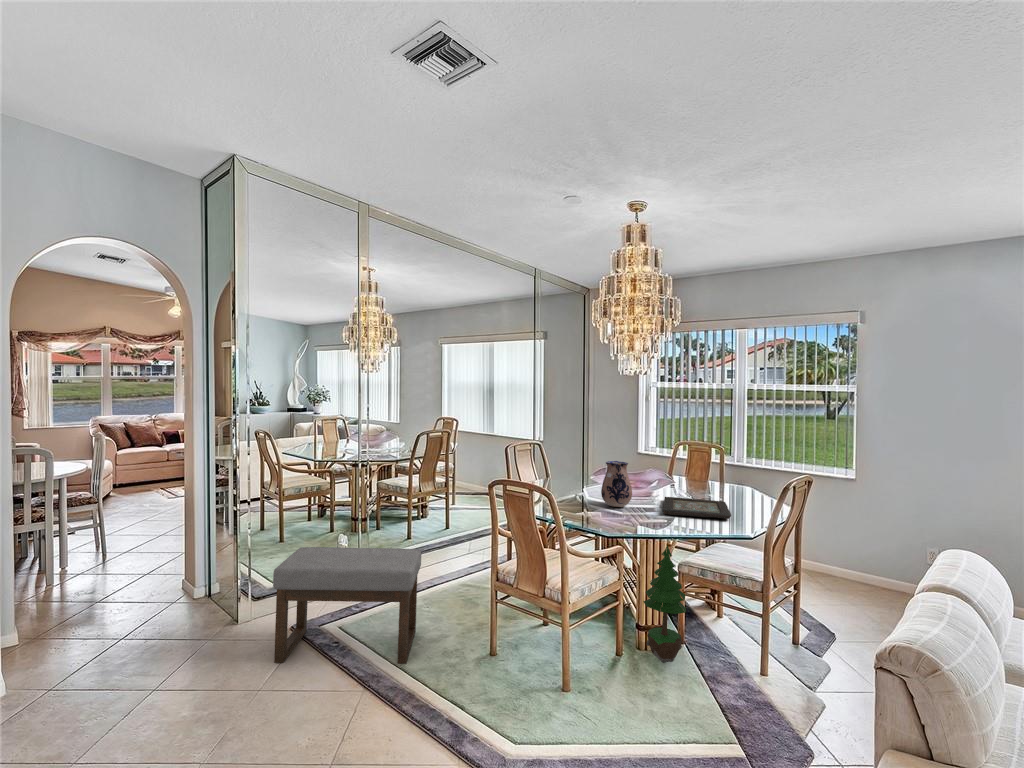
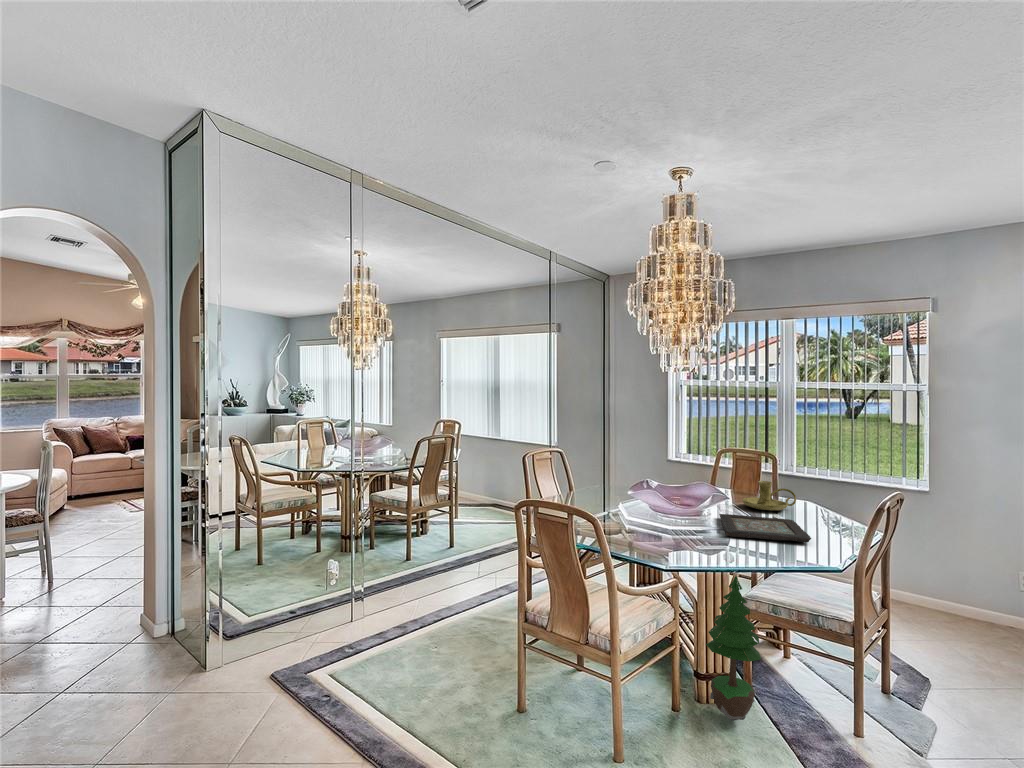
ceramic pitcher: present [601,461,632,507] -> none [647,471,685,527]
candle holder: none [689,469,734,494] -> present [743,481,796,511]
ottoman: present [273,547,421,664] -> none [248,577,431,725]

